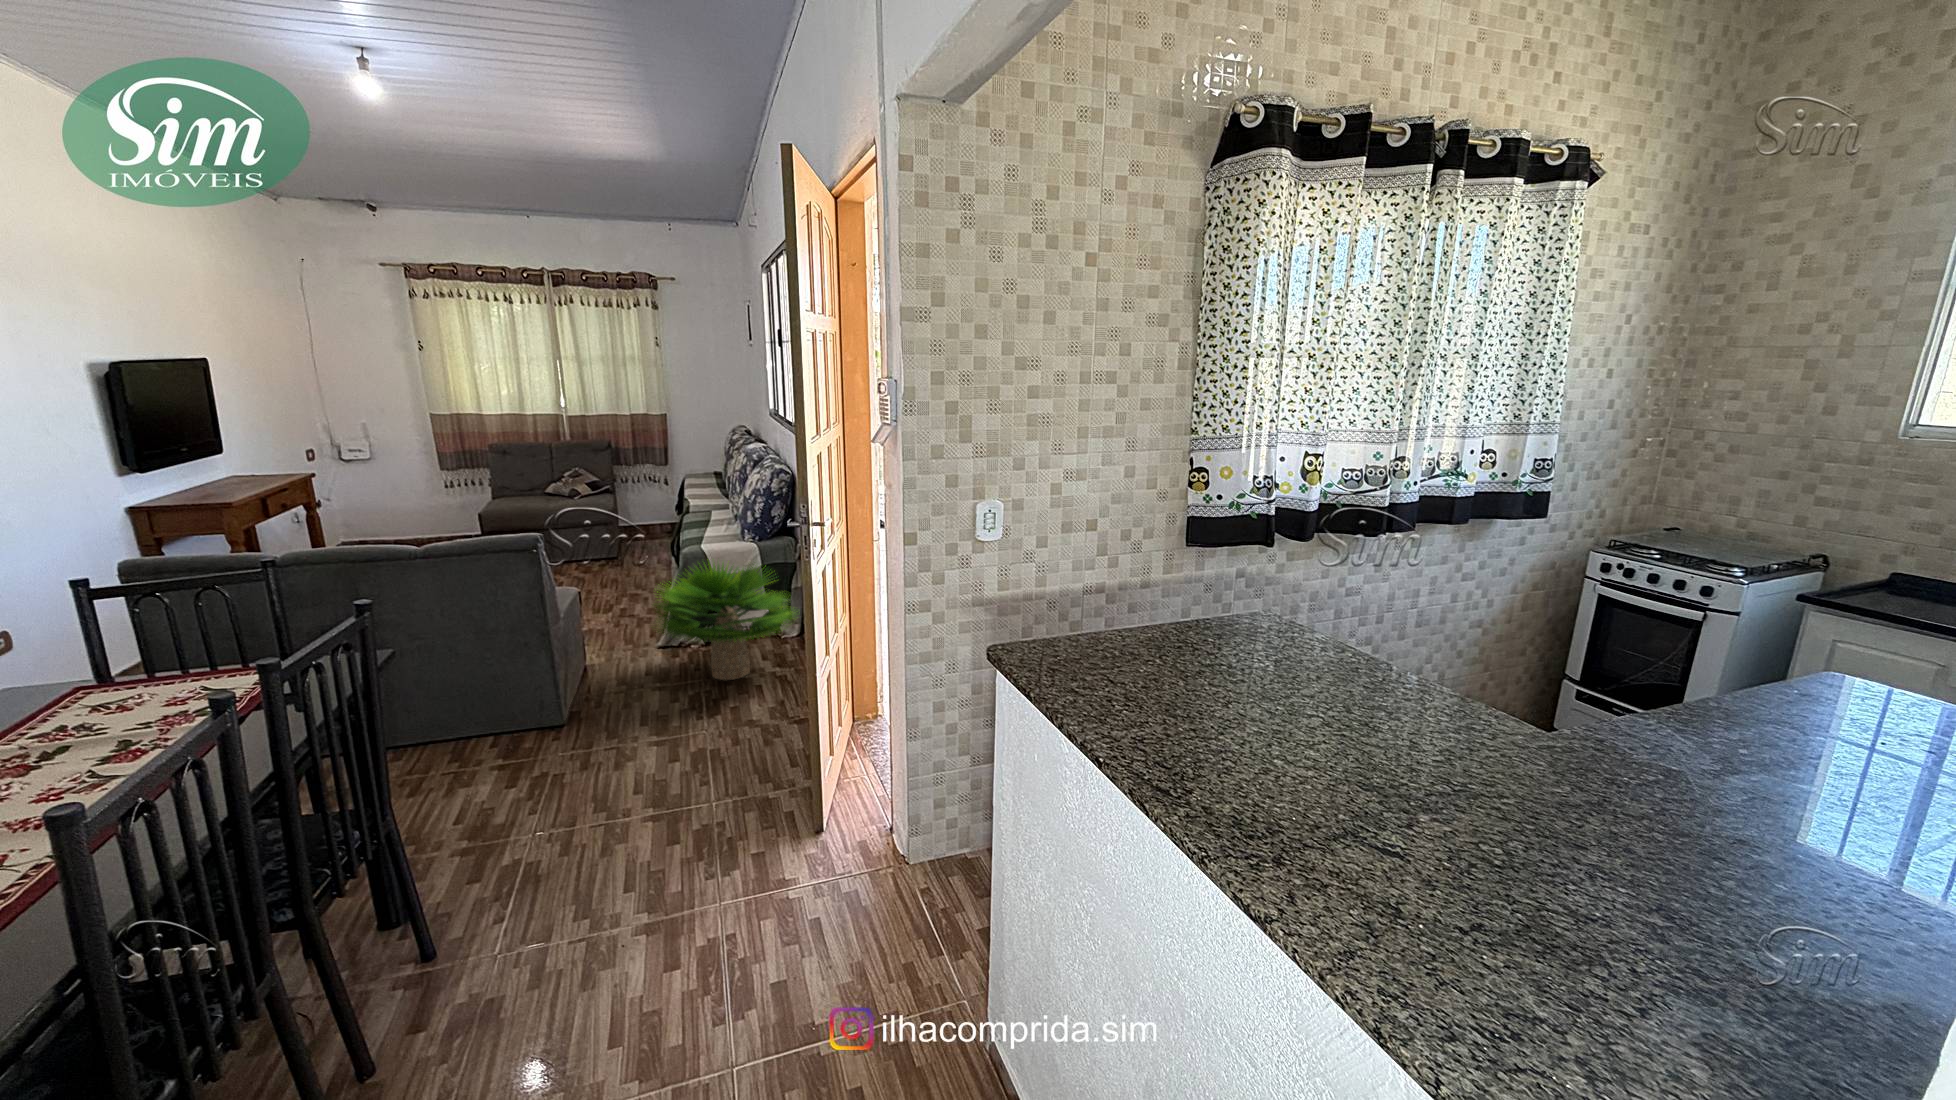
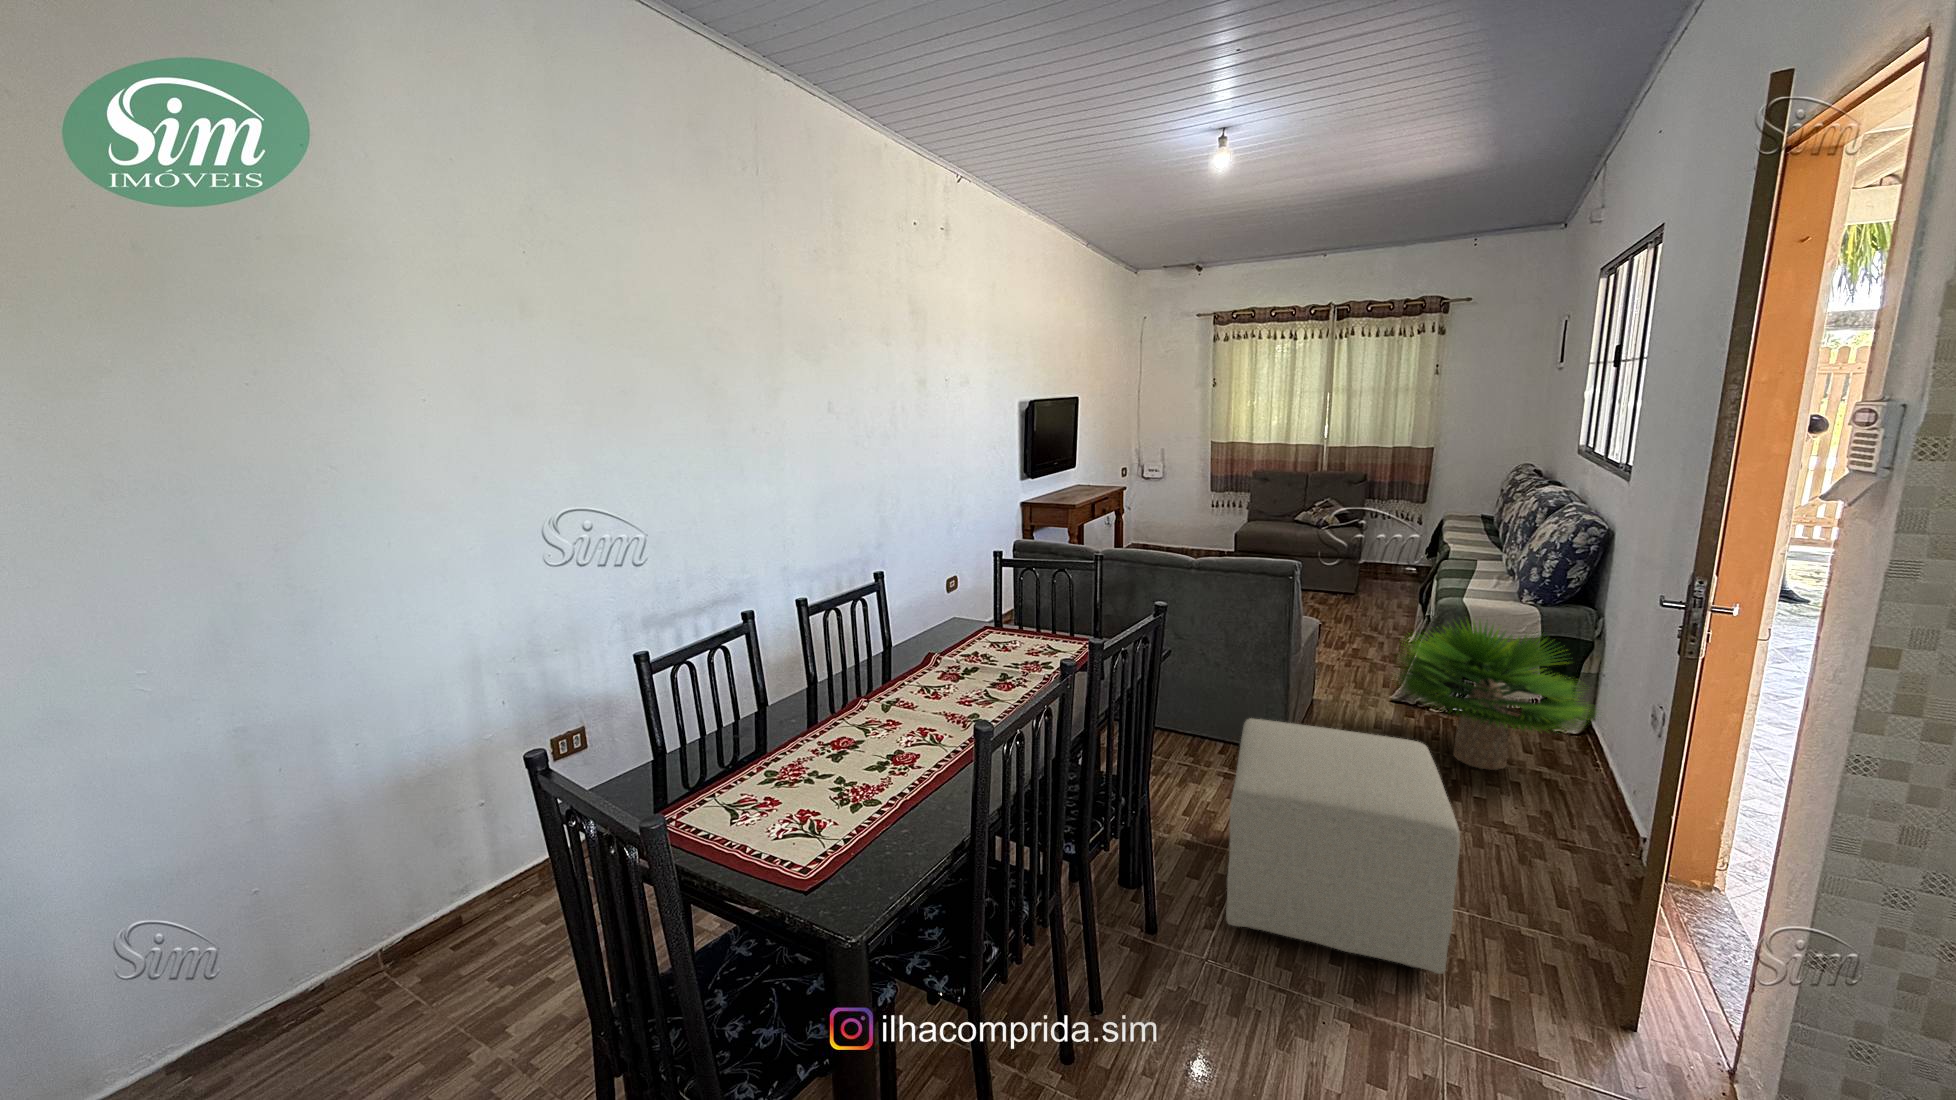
ottoman: none [500,670,714,900] -> present [1226,718,1460,974]

